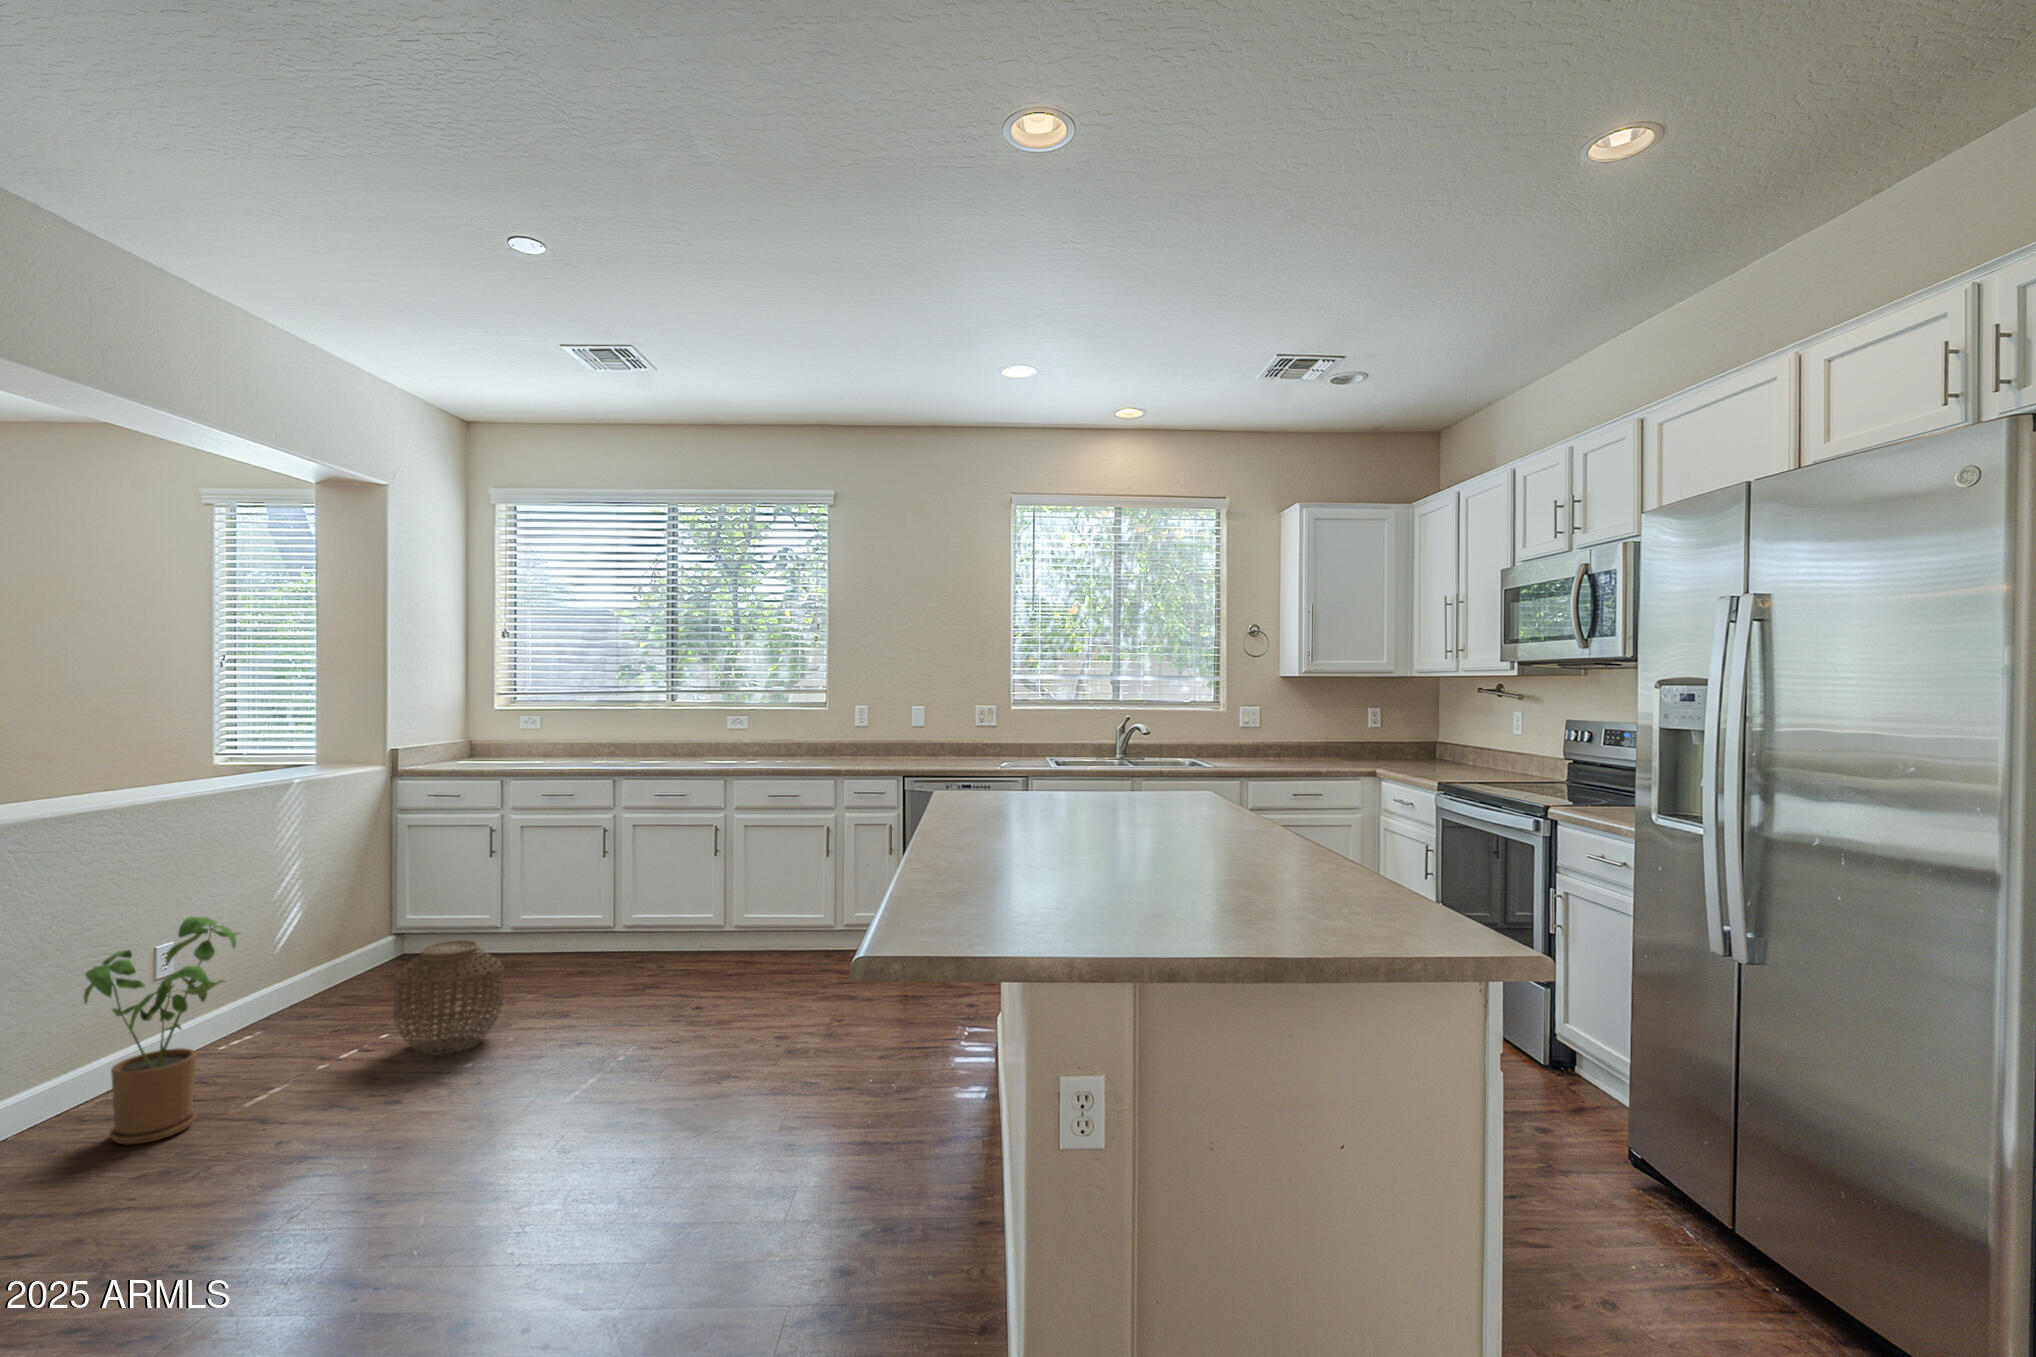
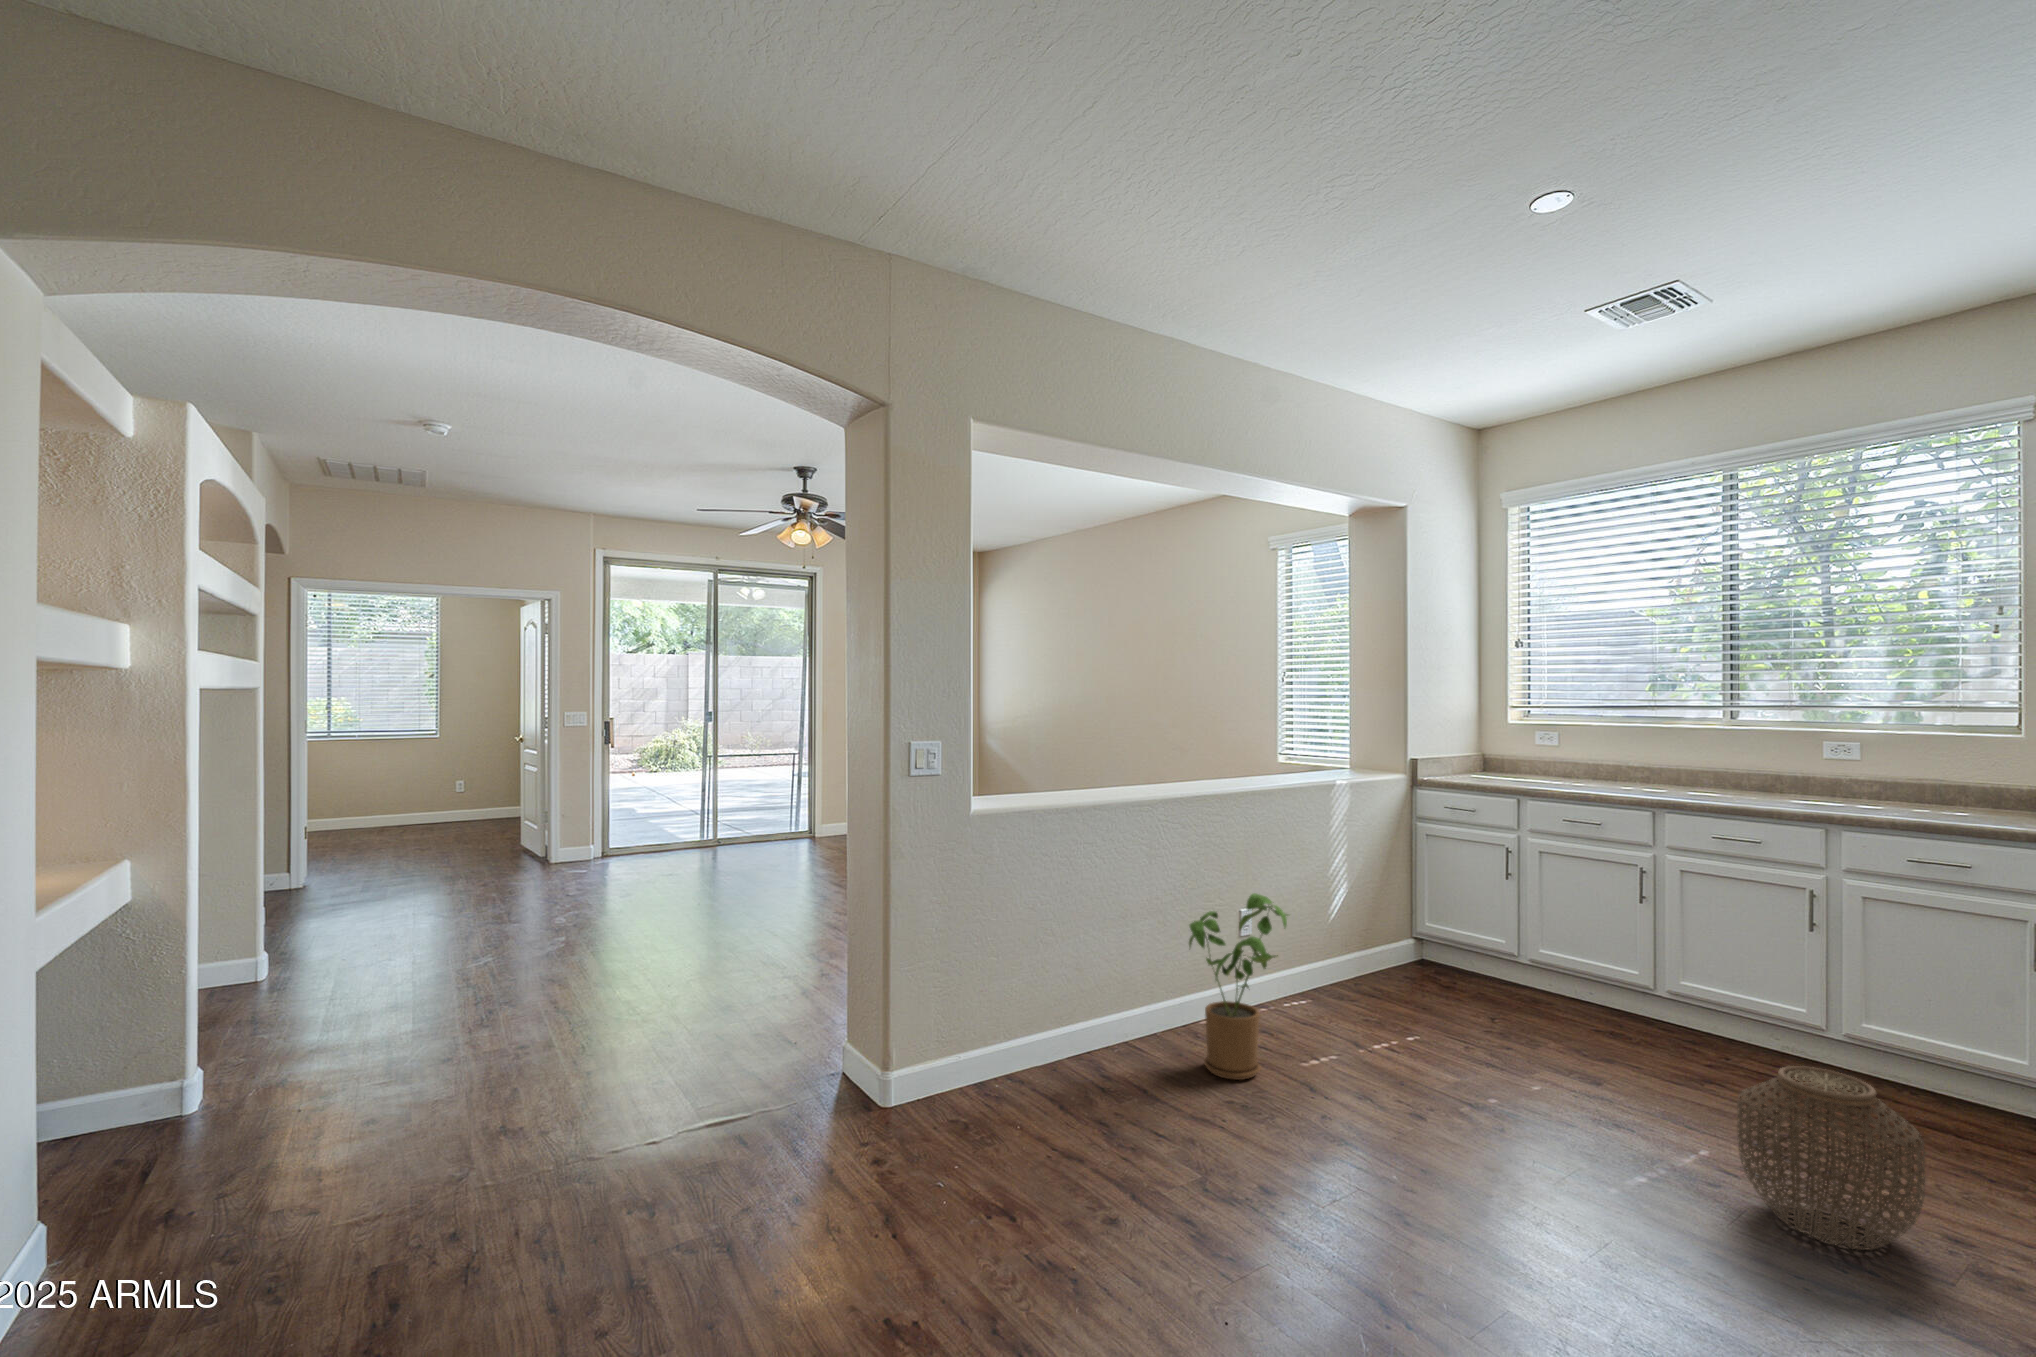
woven basket: present [393,940,504,1055] -> present [1737,1066,1925,1250]

